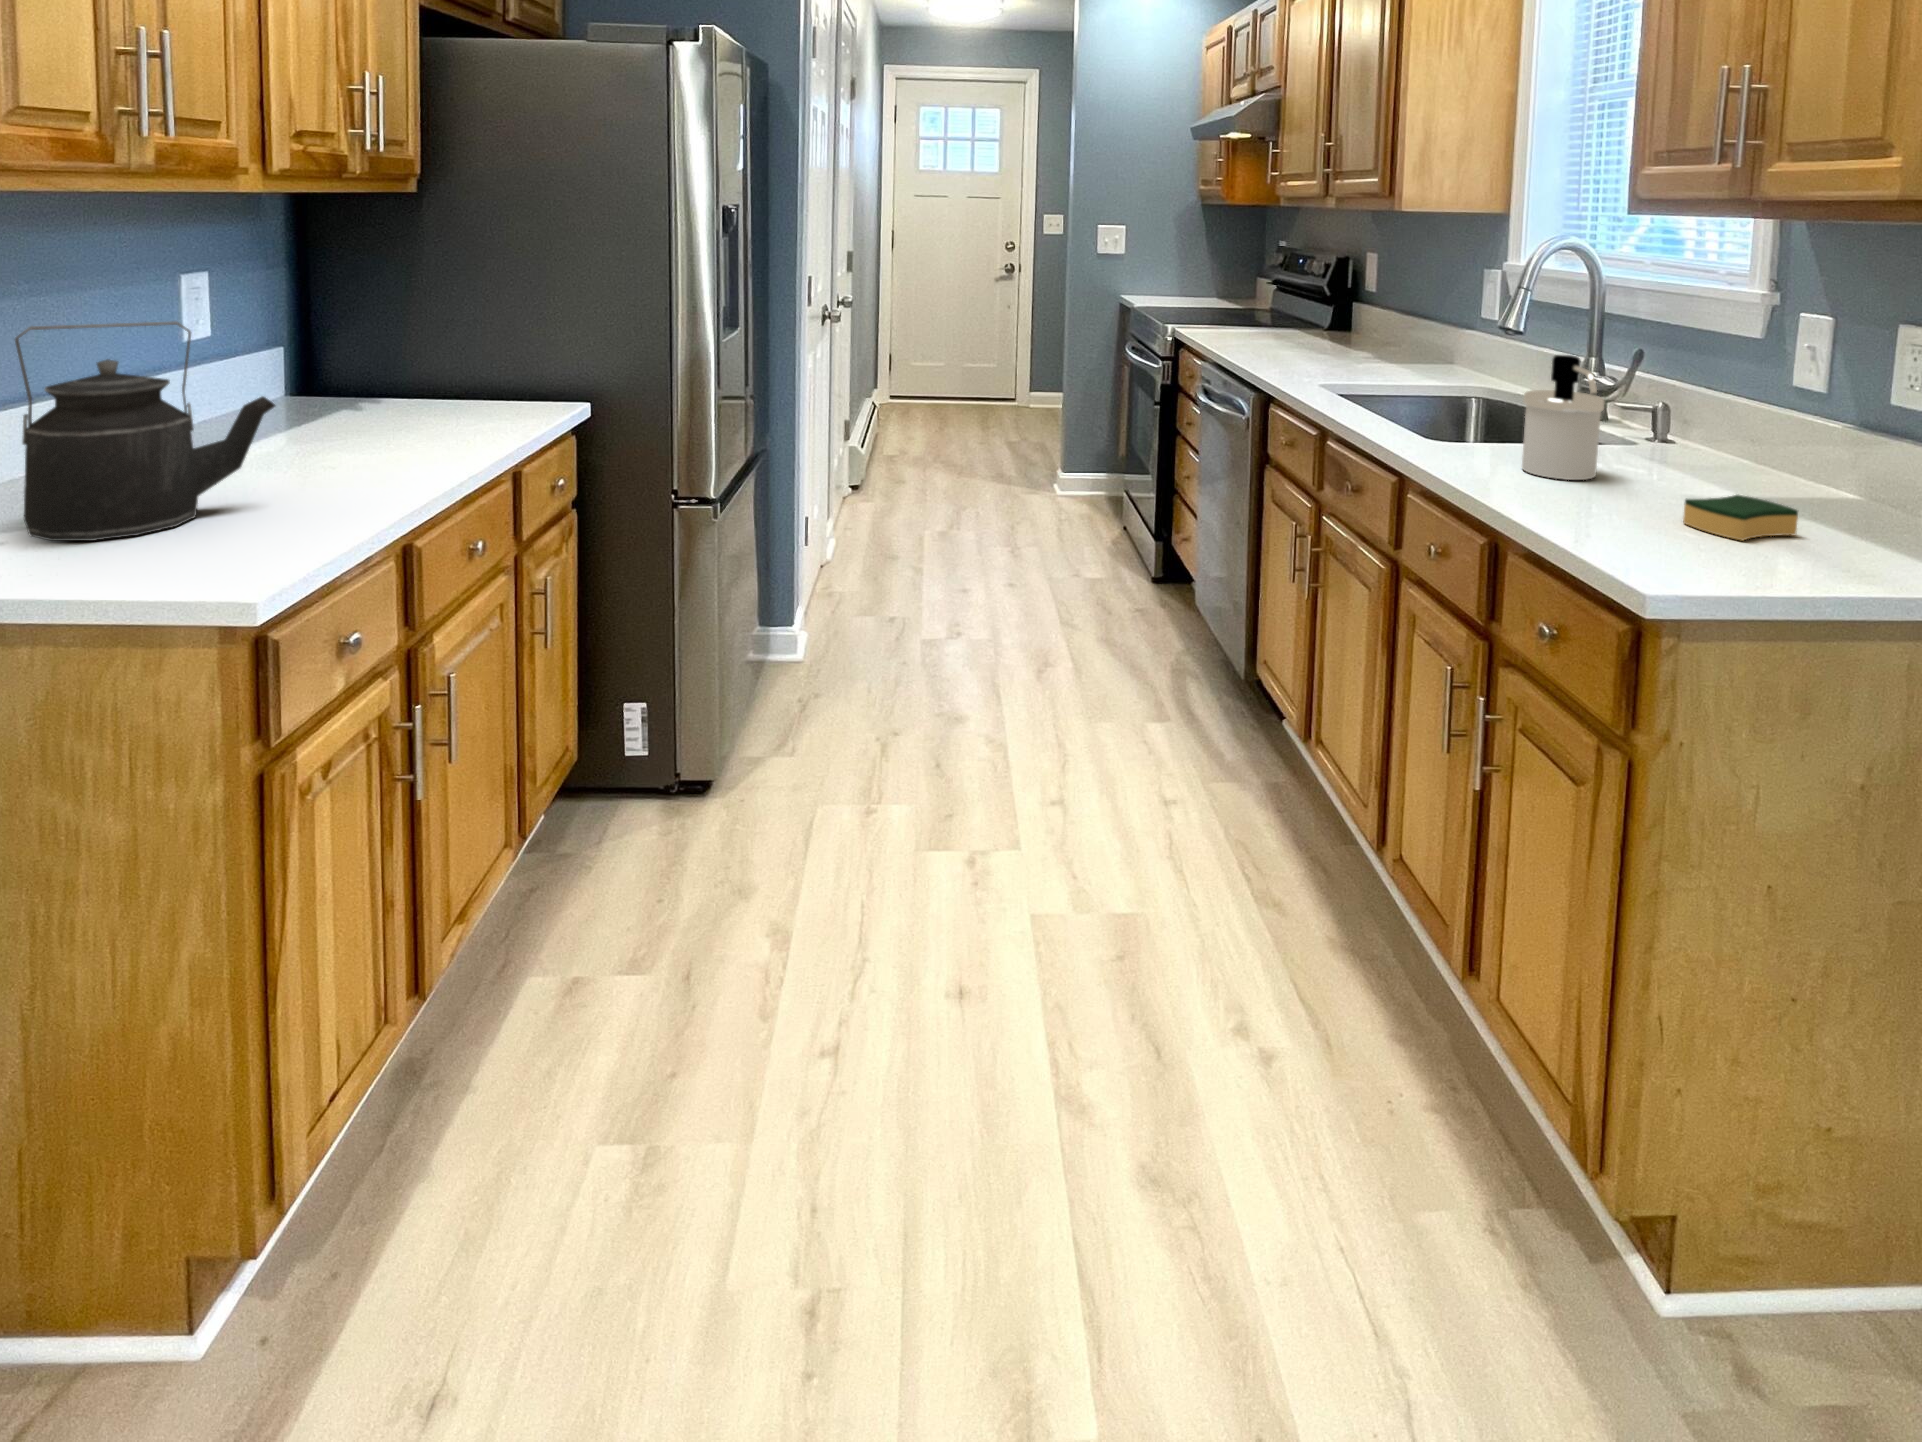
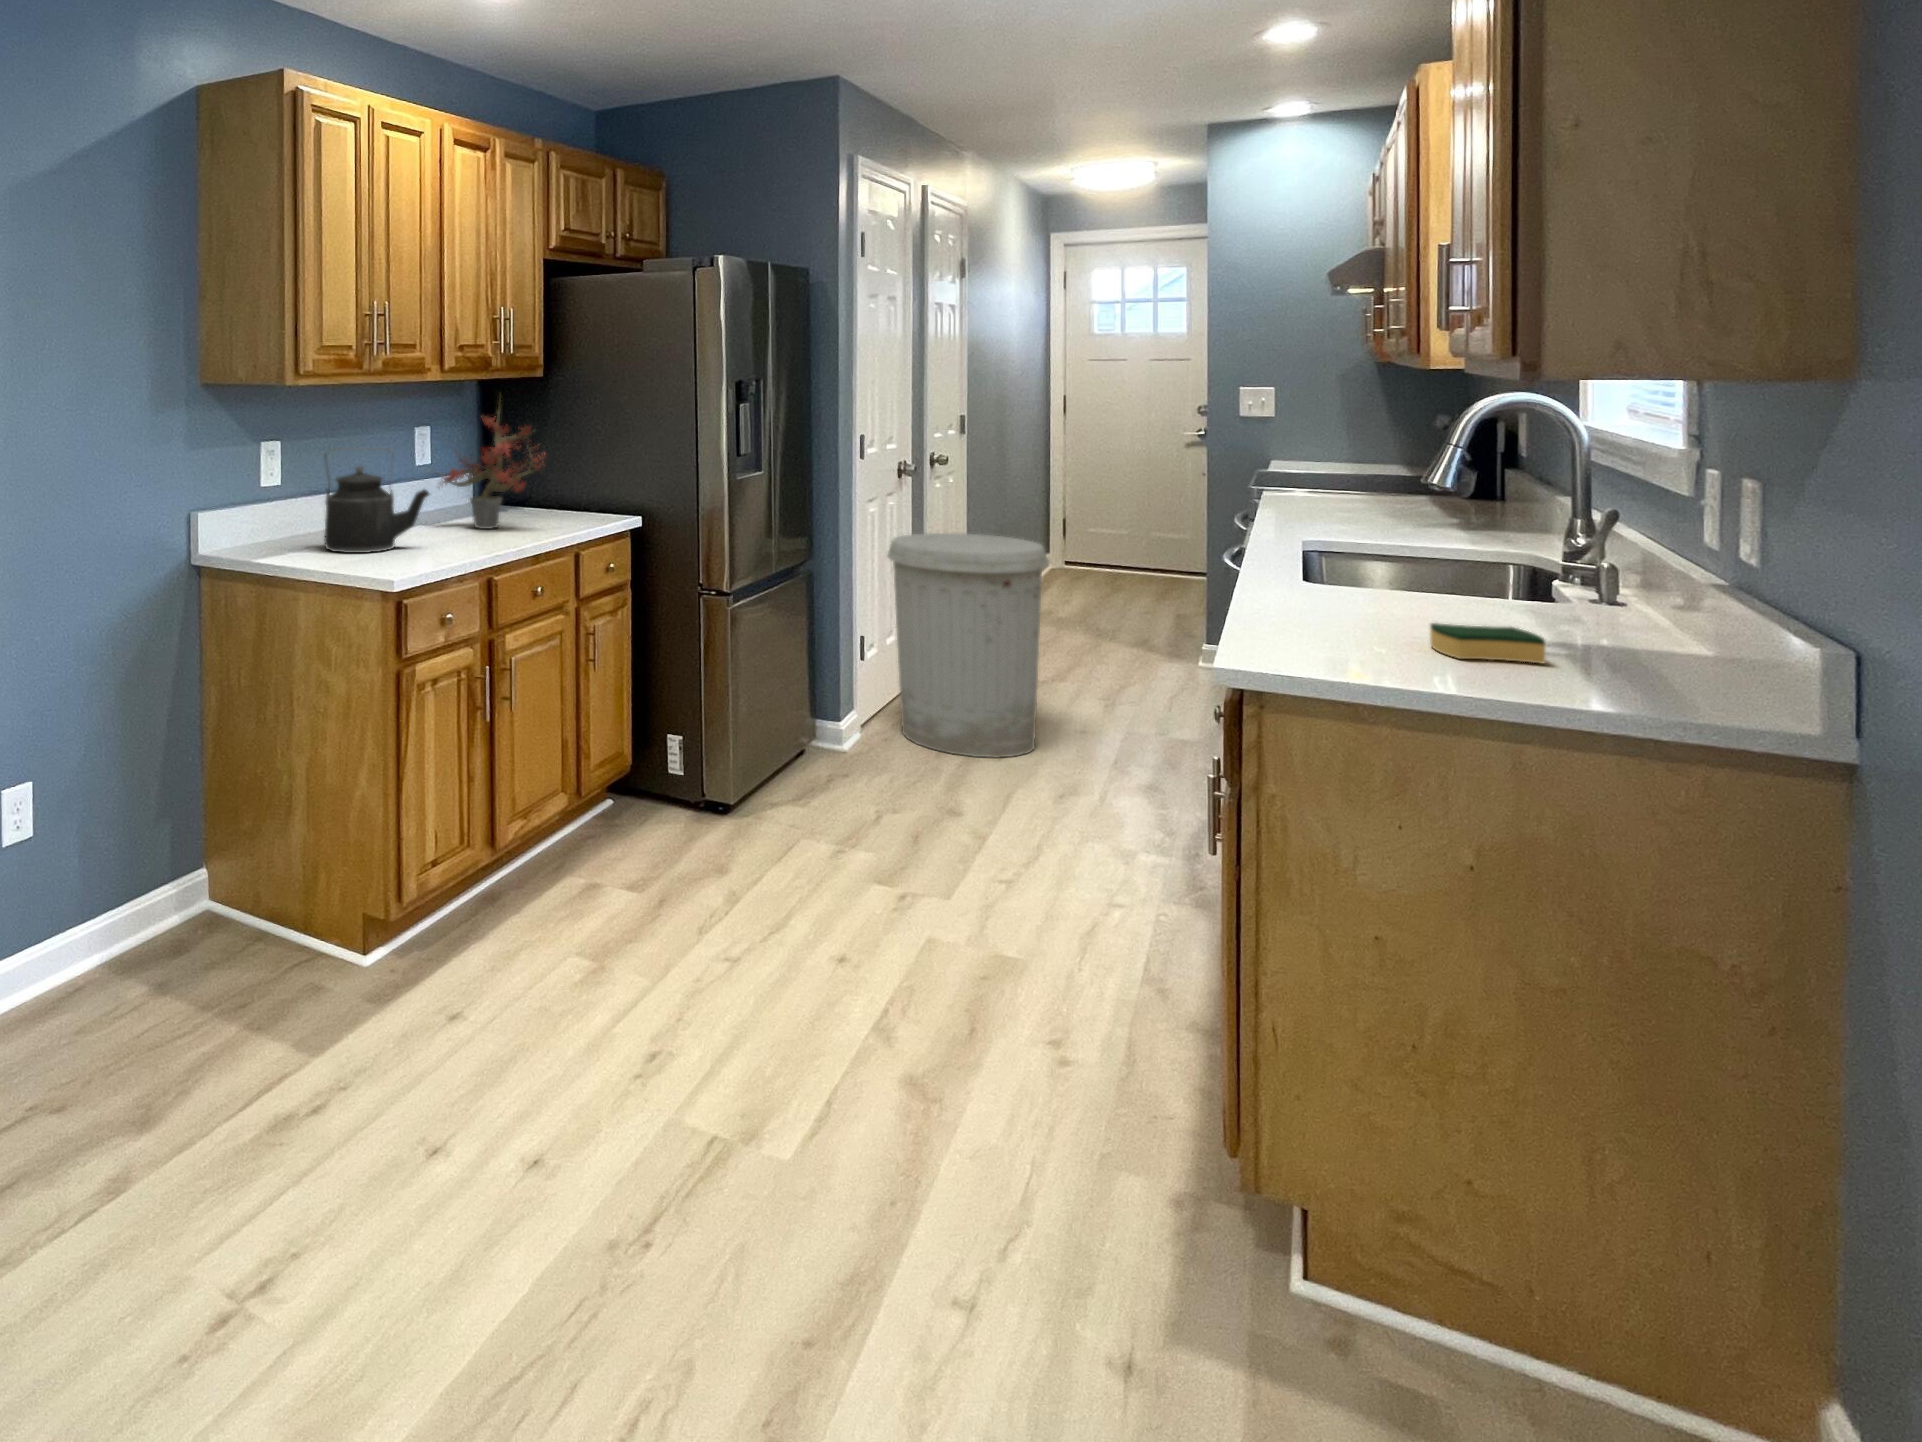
potted plant: none [224,215,473,448] -> present [440,411,545,529]
soap dispenser: present [1522,355,1604,480] -> none [1355,498,1443,615]
trash can: none [829,383,996,633] -> present [887,533,1049,758]

